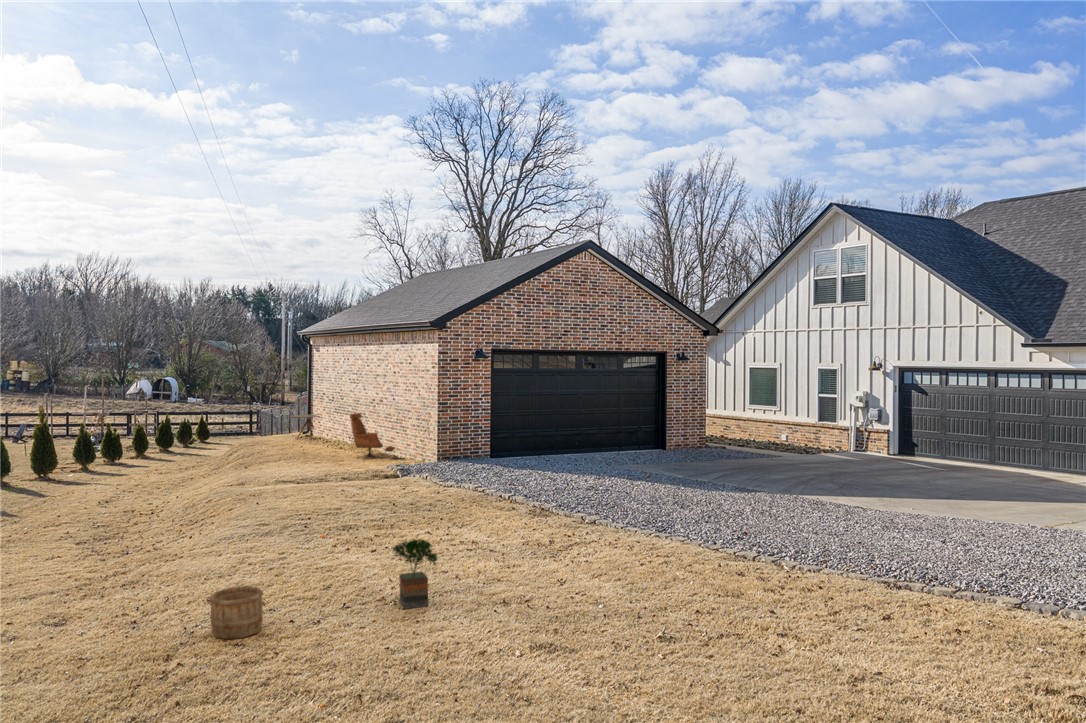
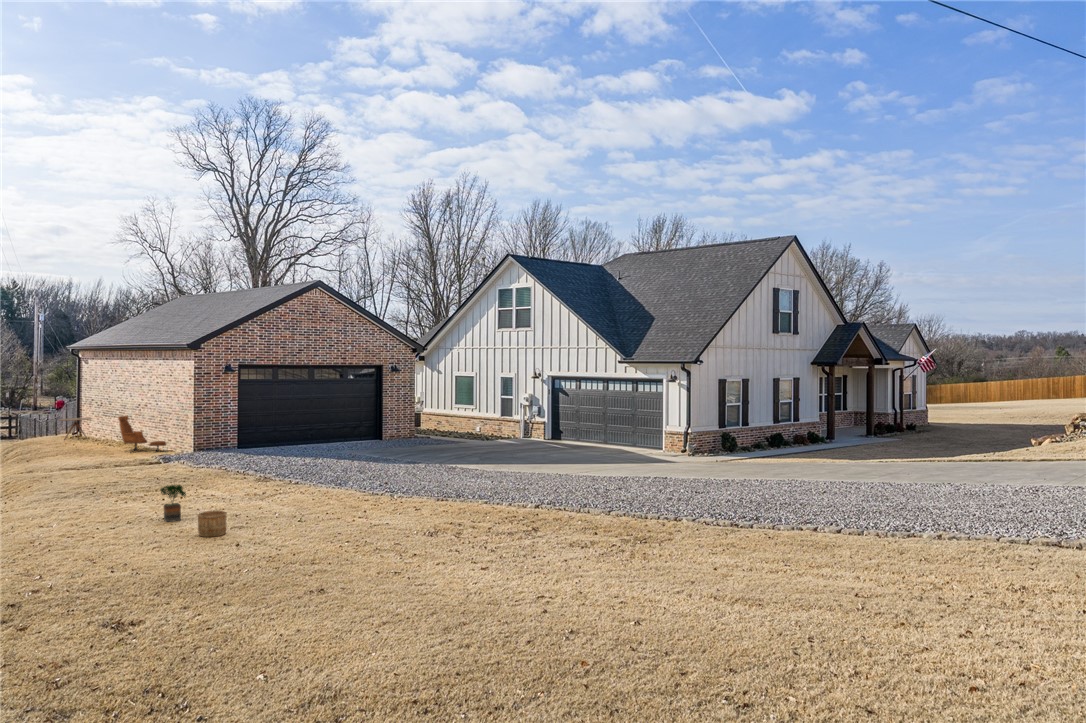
wooden bucket: present [209,586,263,639] -> present [198,511,227,537]

